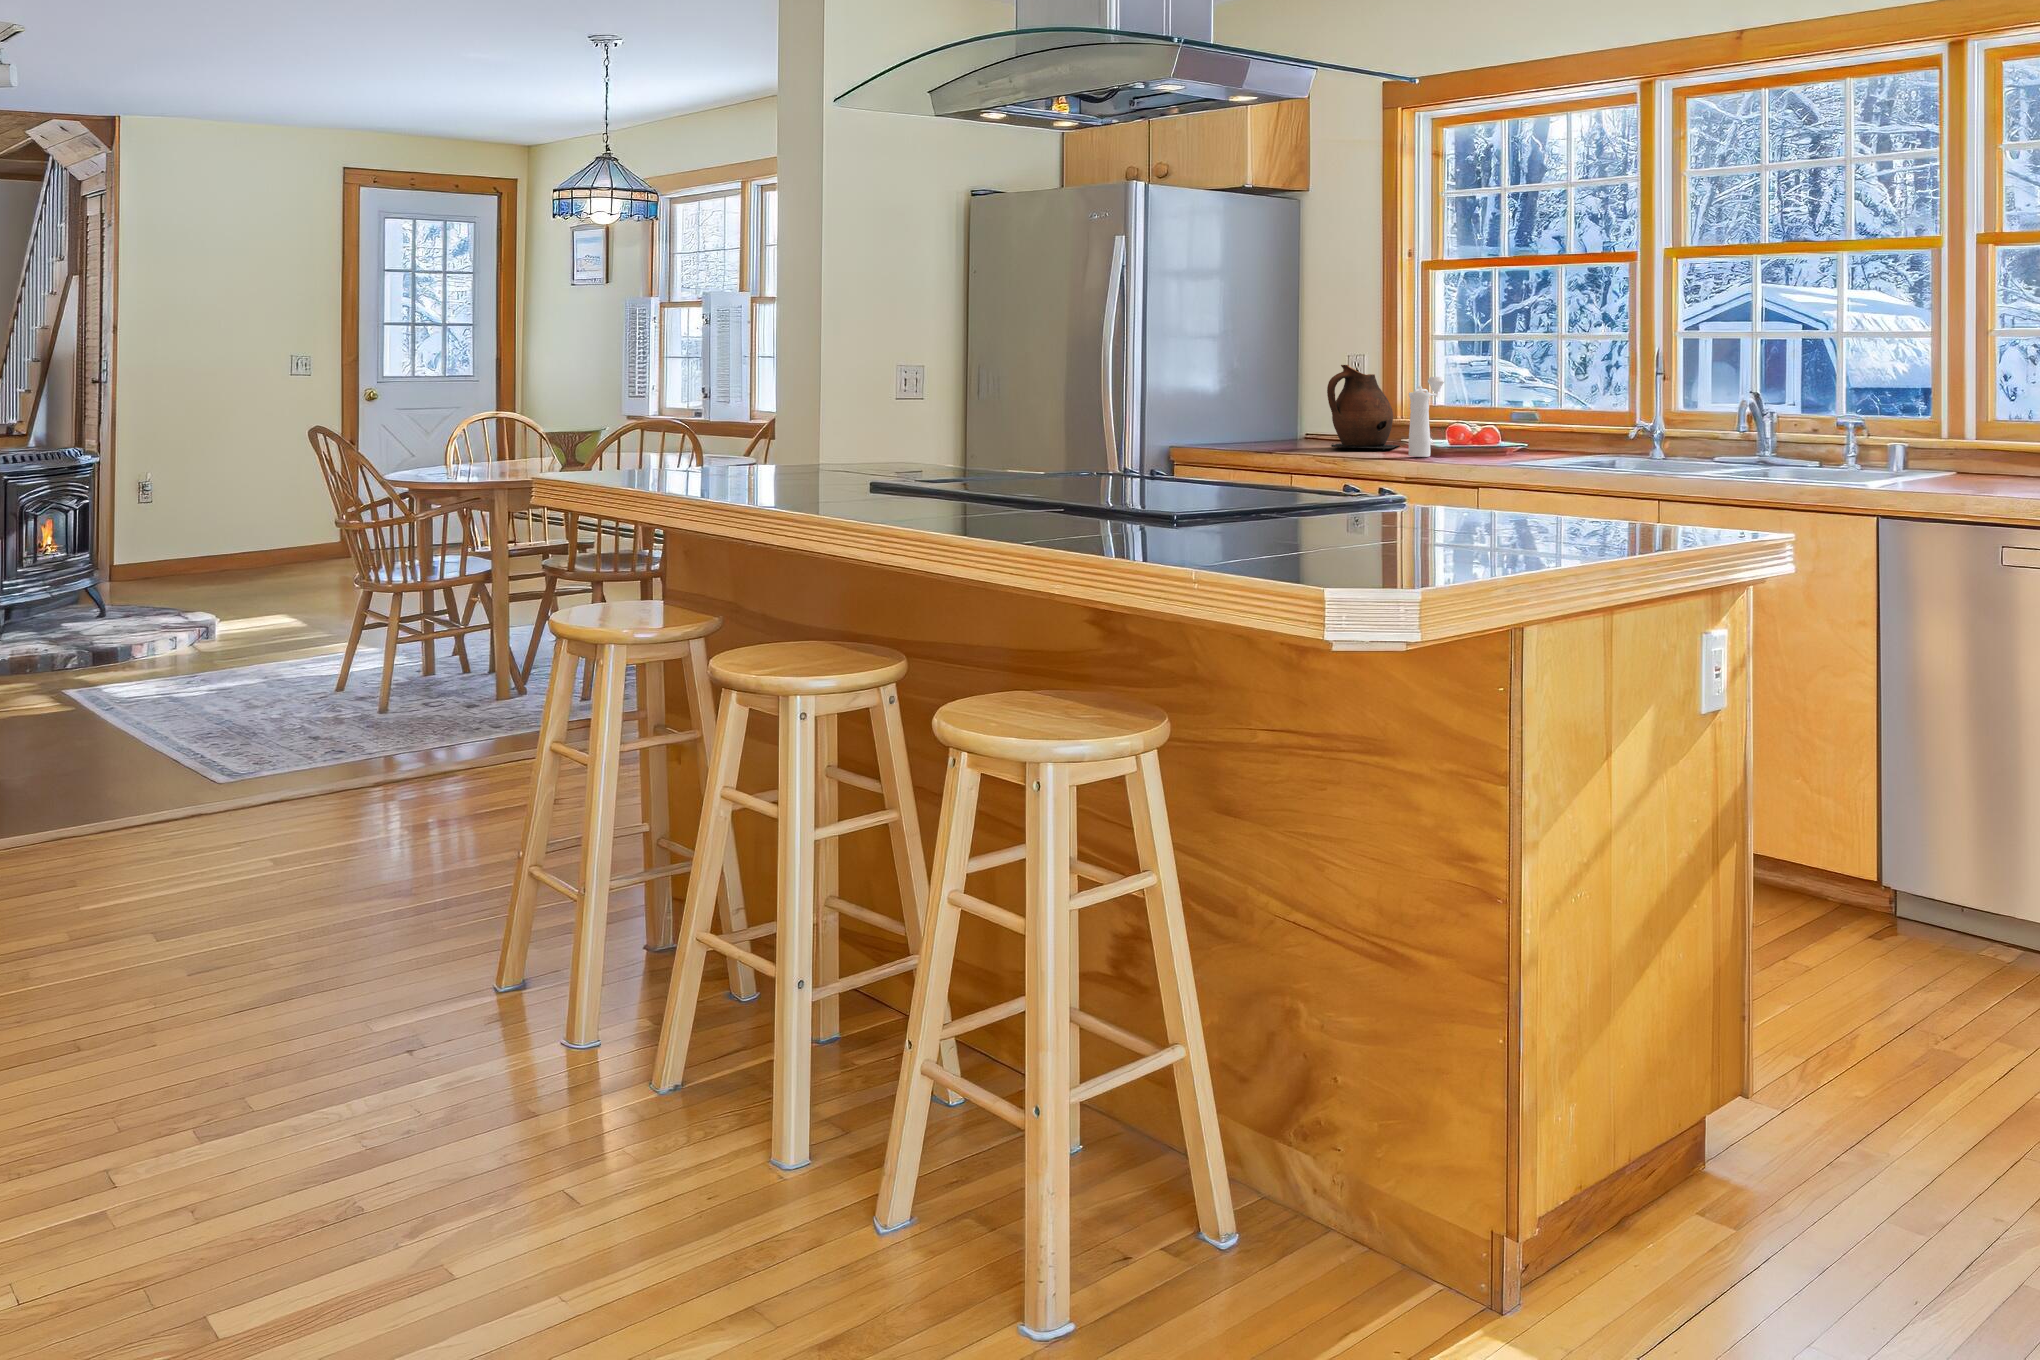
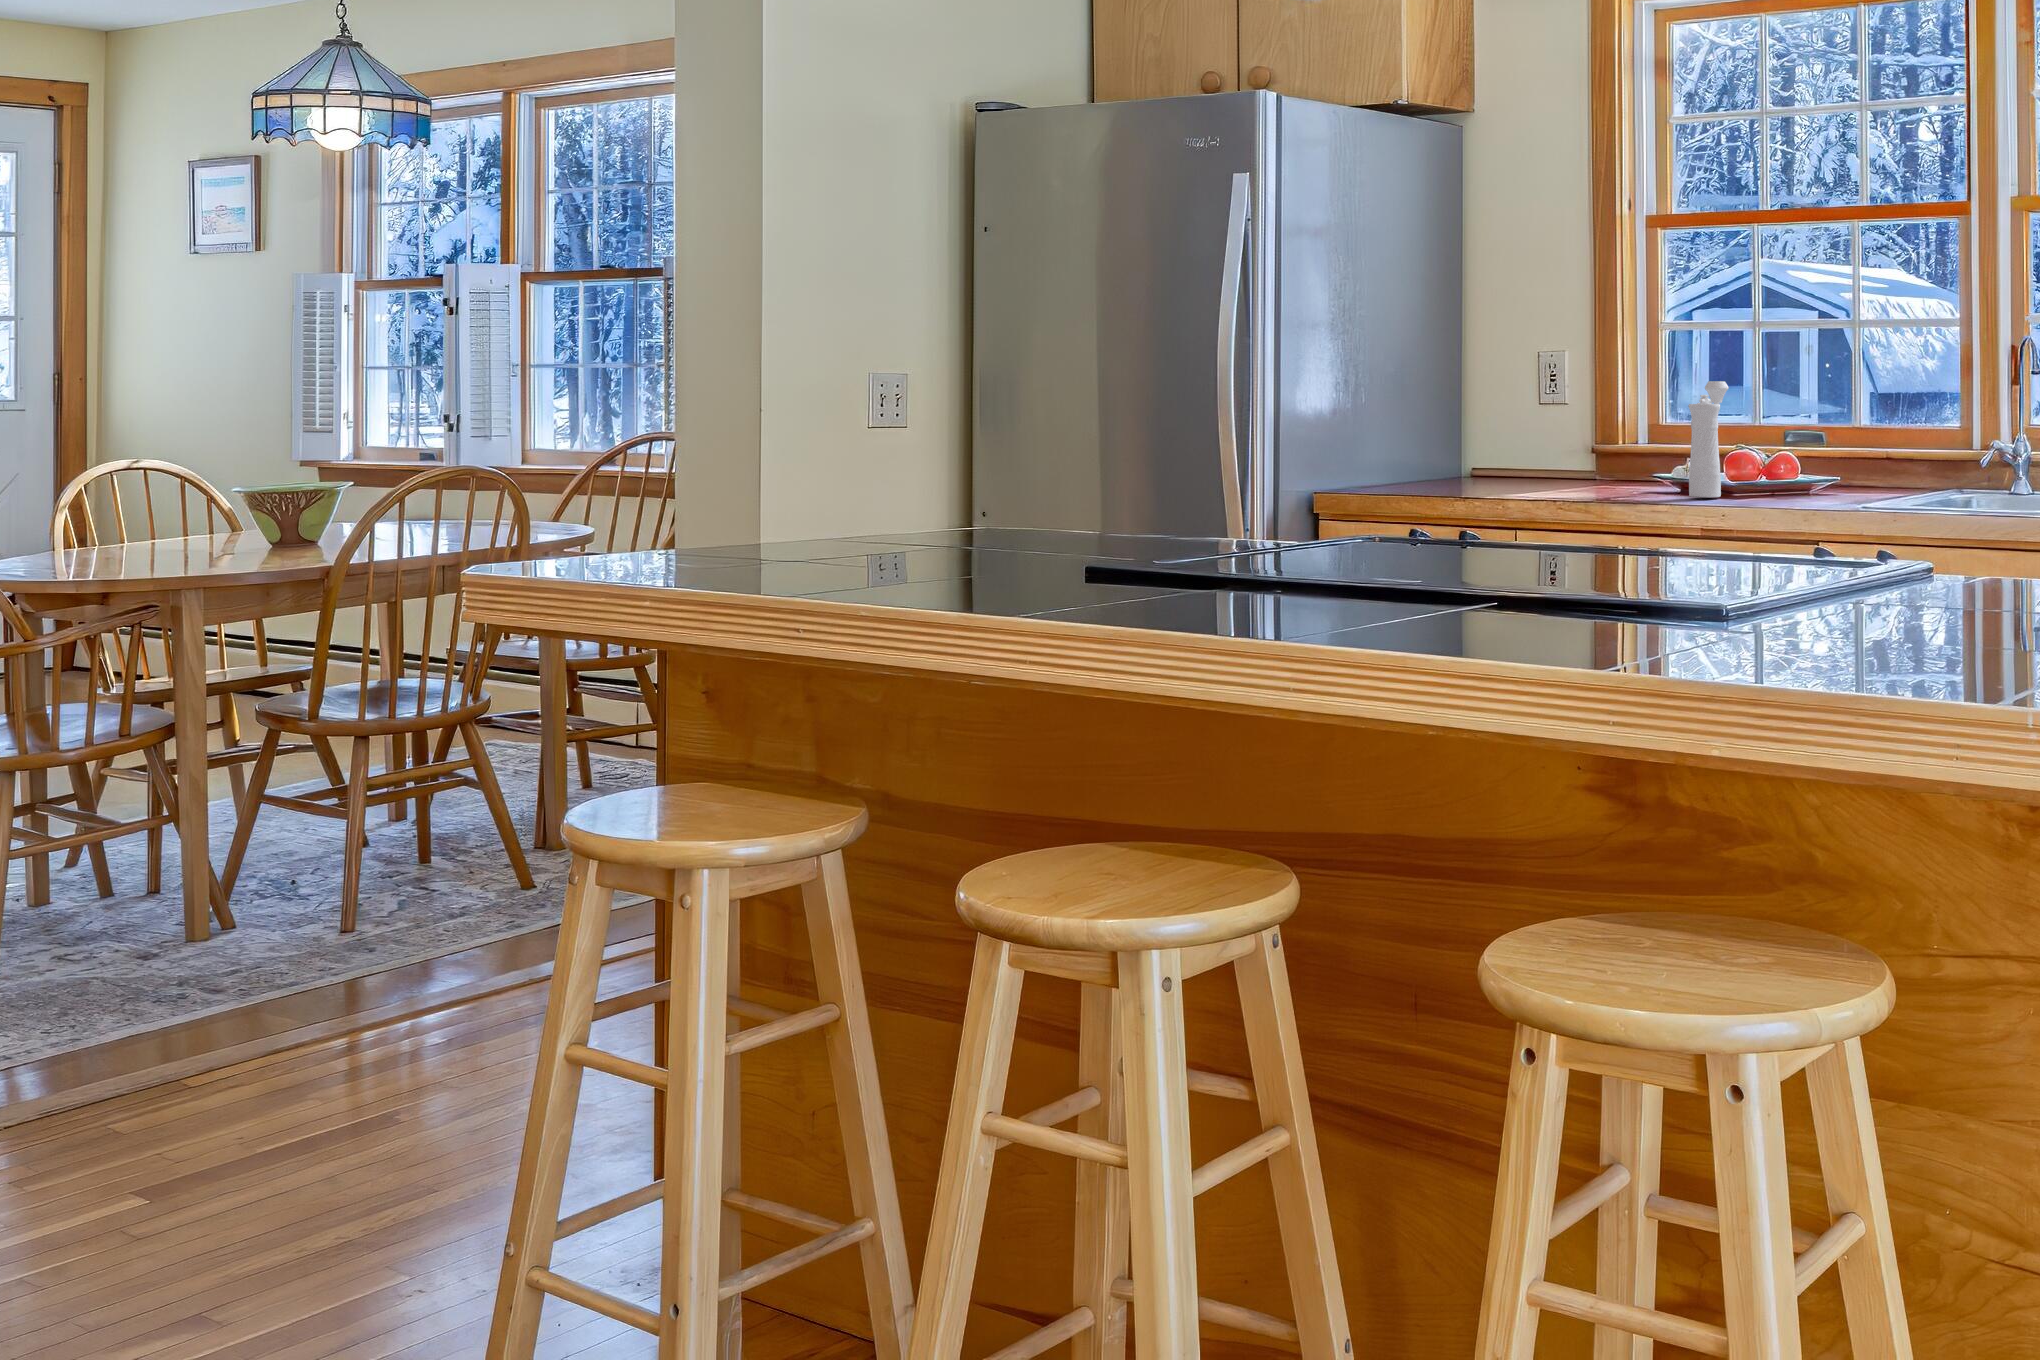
ceramic pitcher: present [1327,365,1400,450] -> none [1546,365,1648,489]

